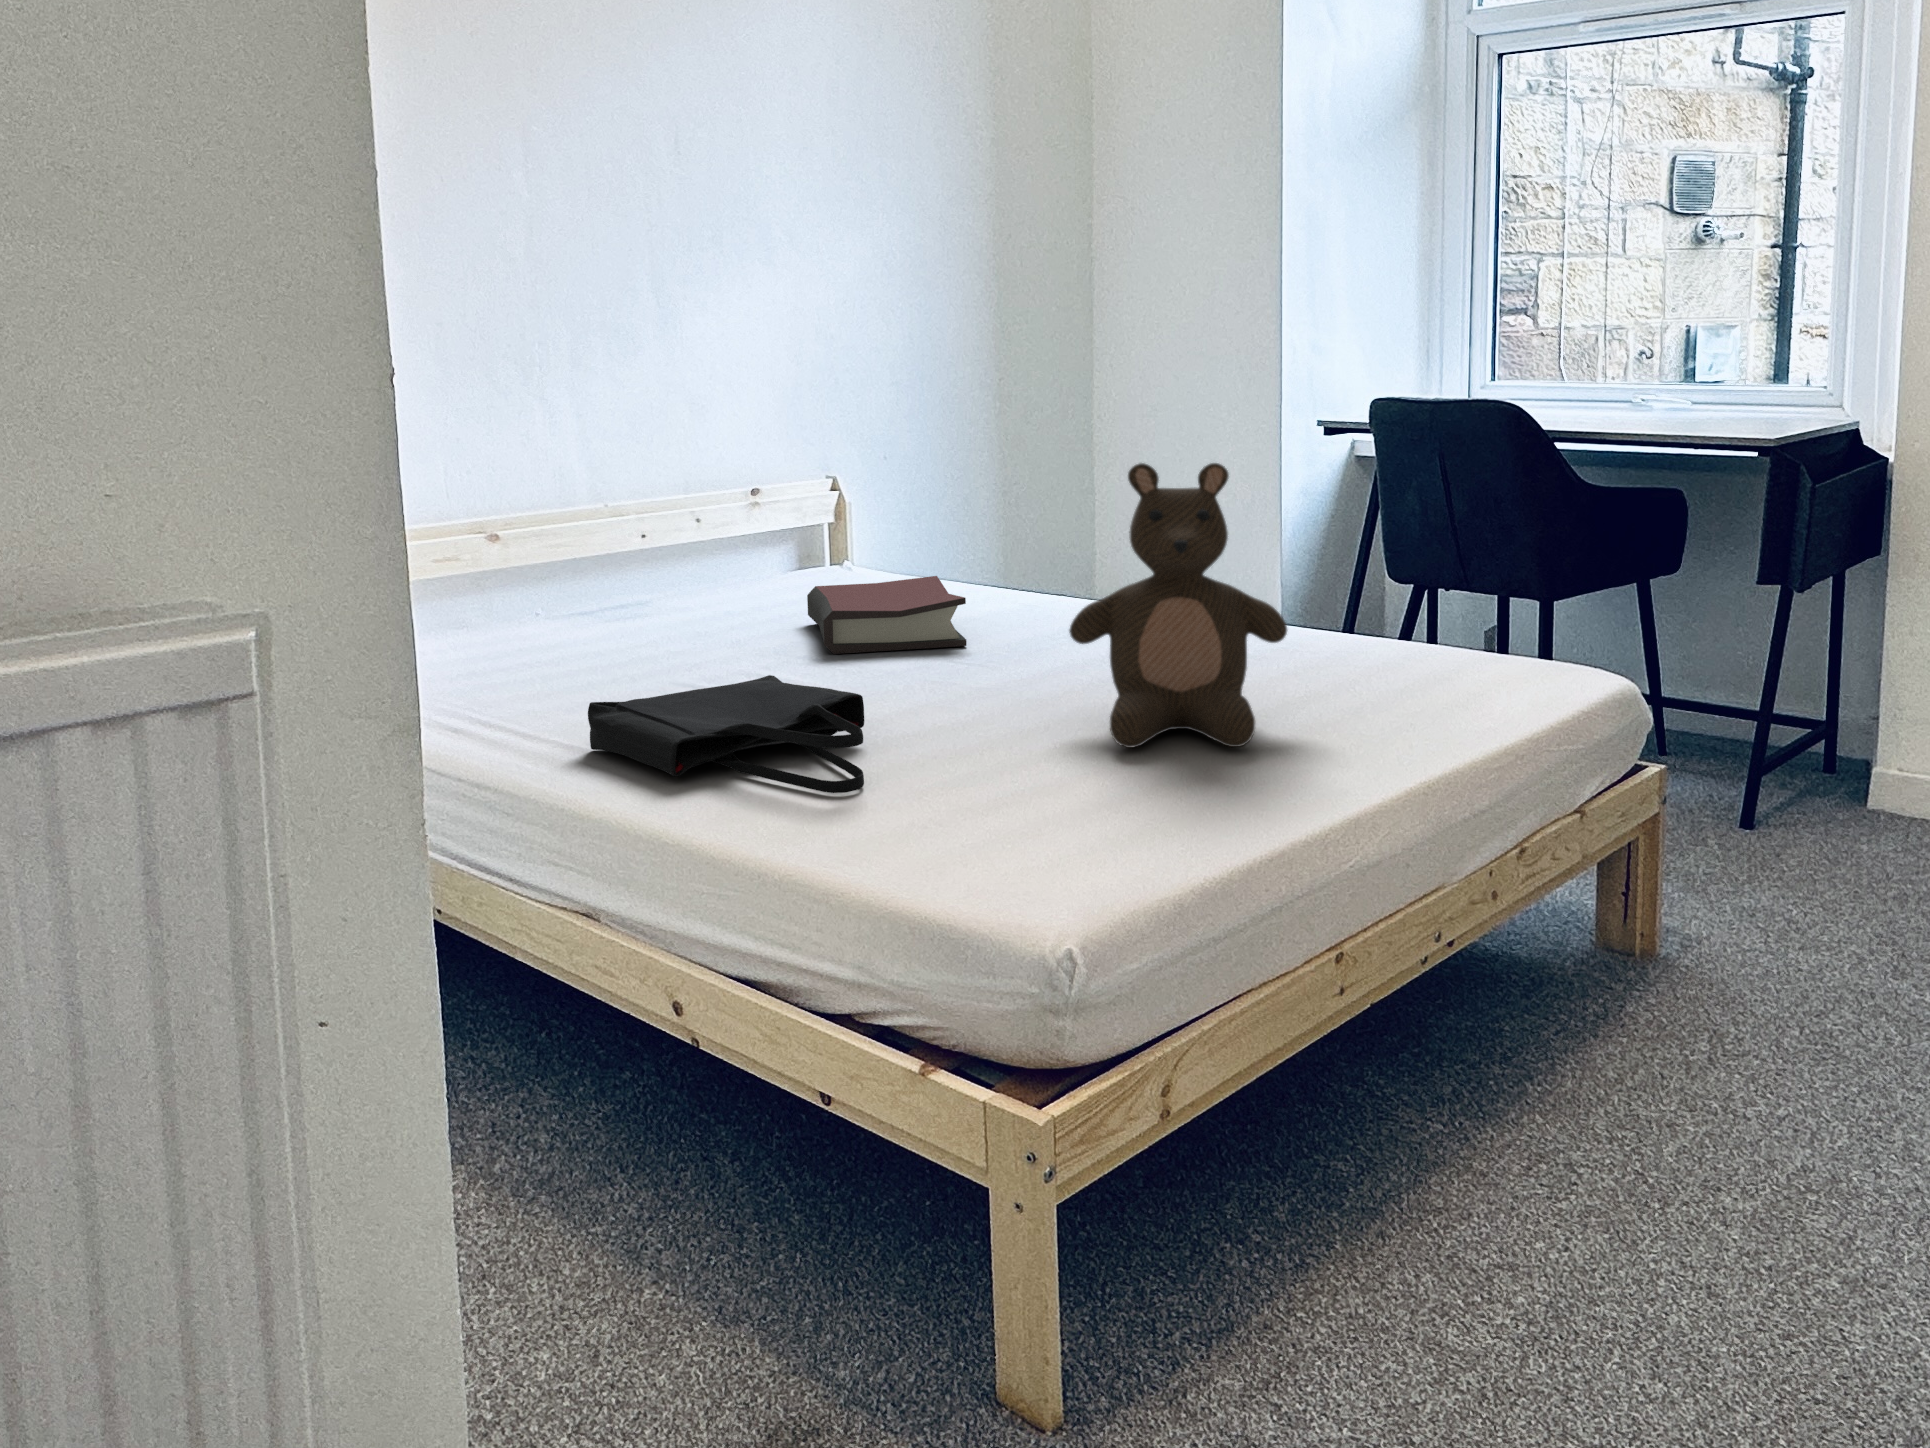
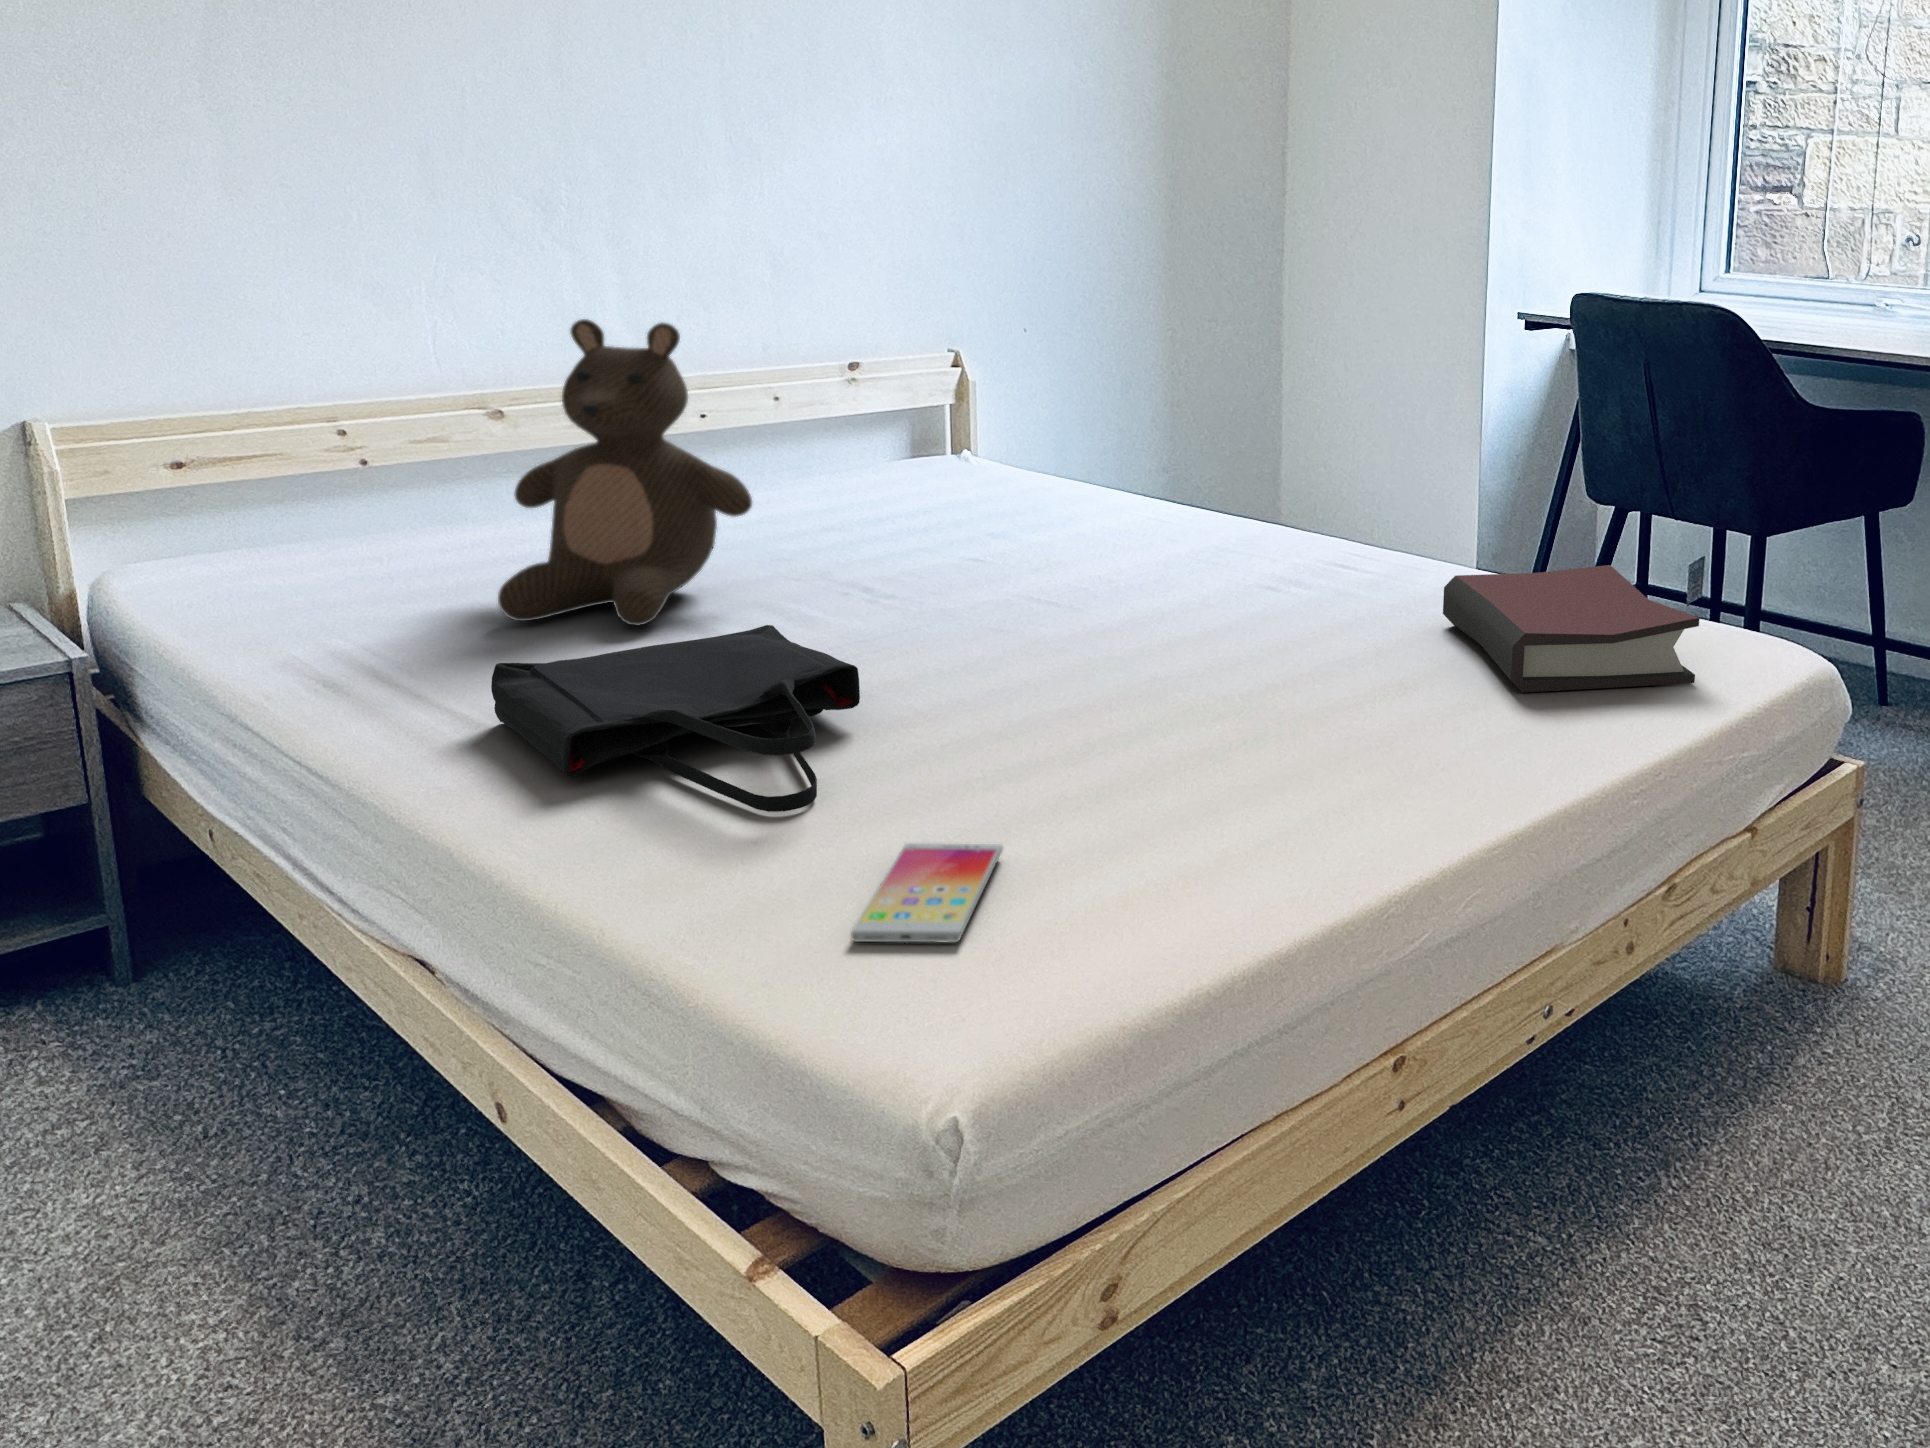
stuffed bear: present [1069,463,1287,748] -> present [498,319,752,626]
hardback book: present [807,576,967,654] -> present [1443,565,1699,693]
smartphone: none [945,803,1025,859] -> present [851,843,1002,942]

